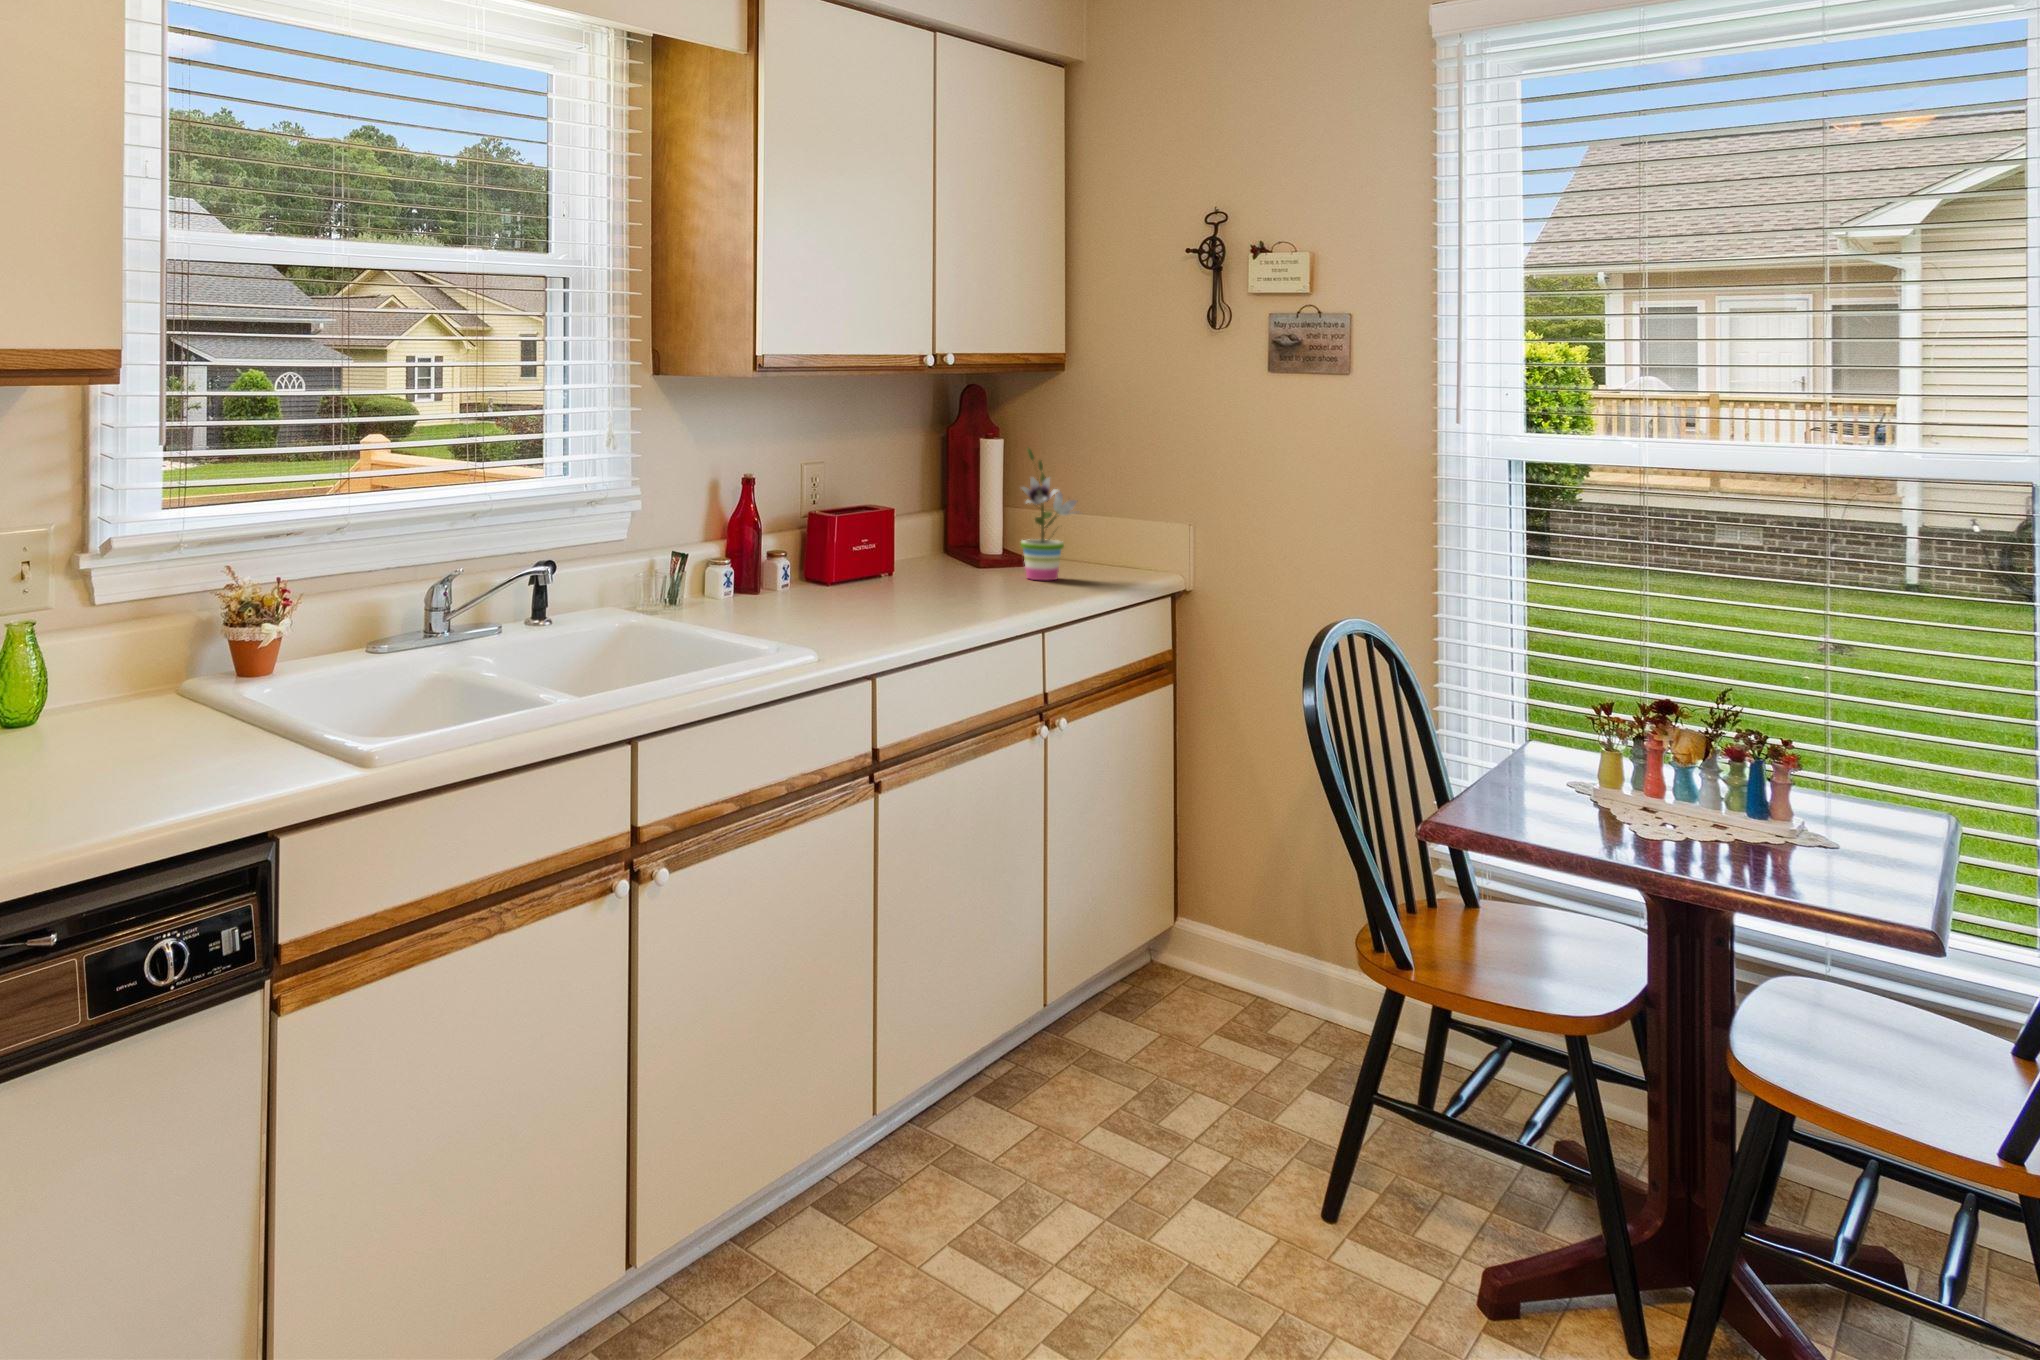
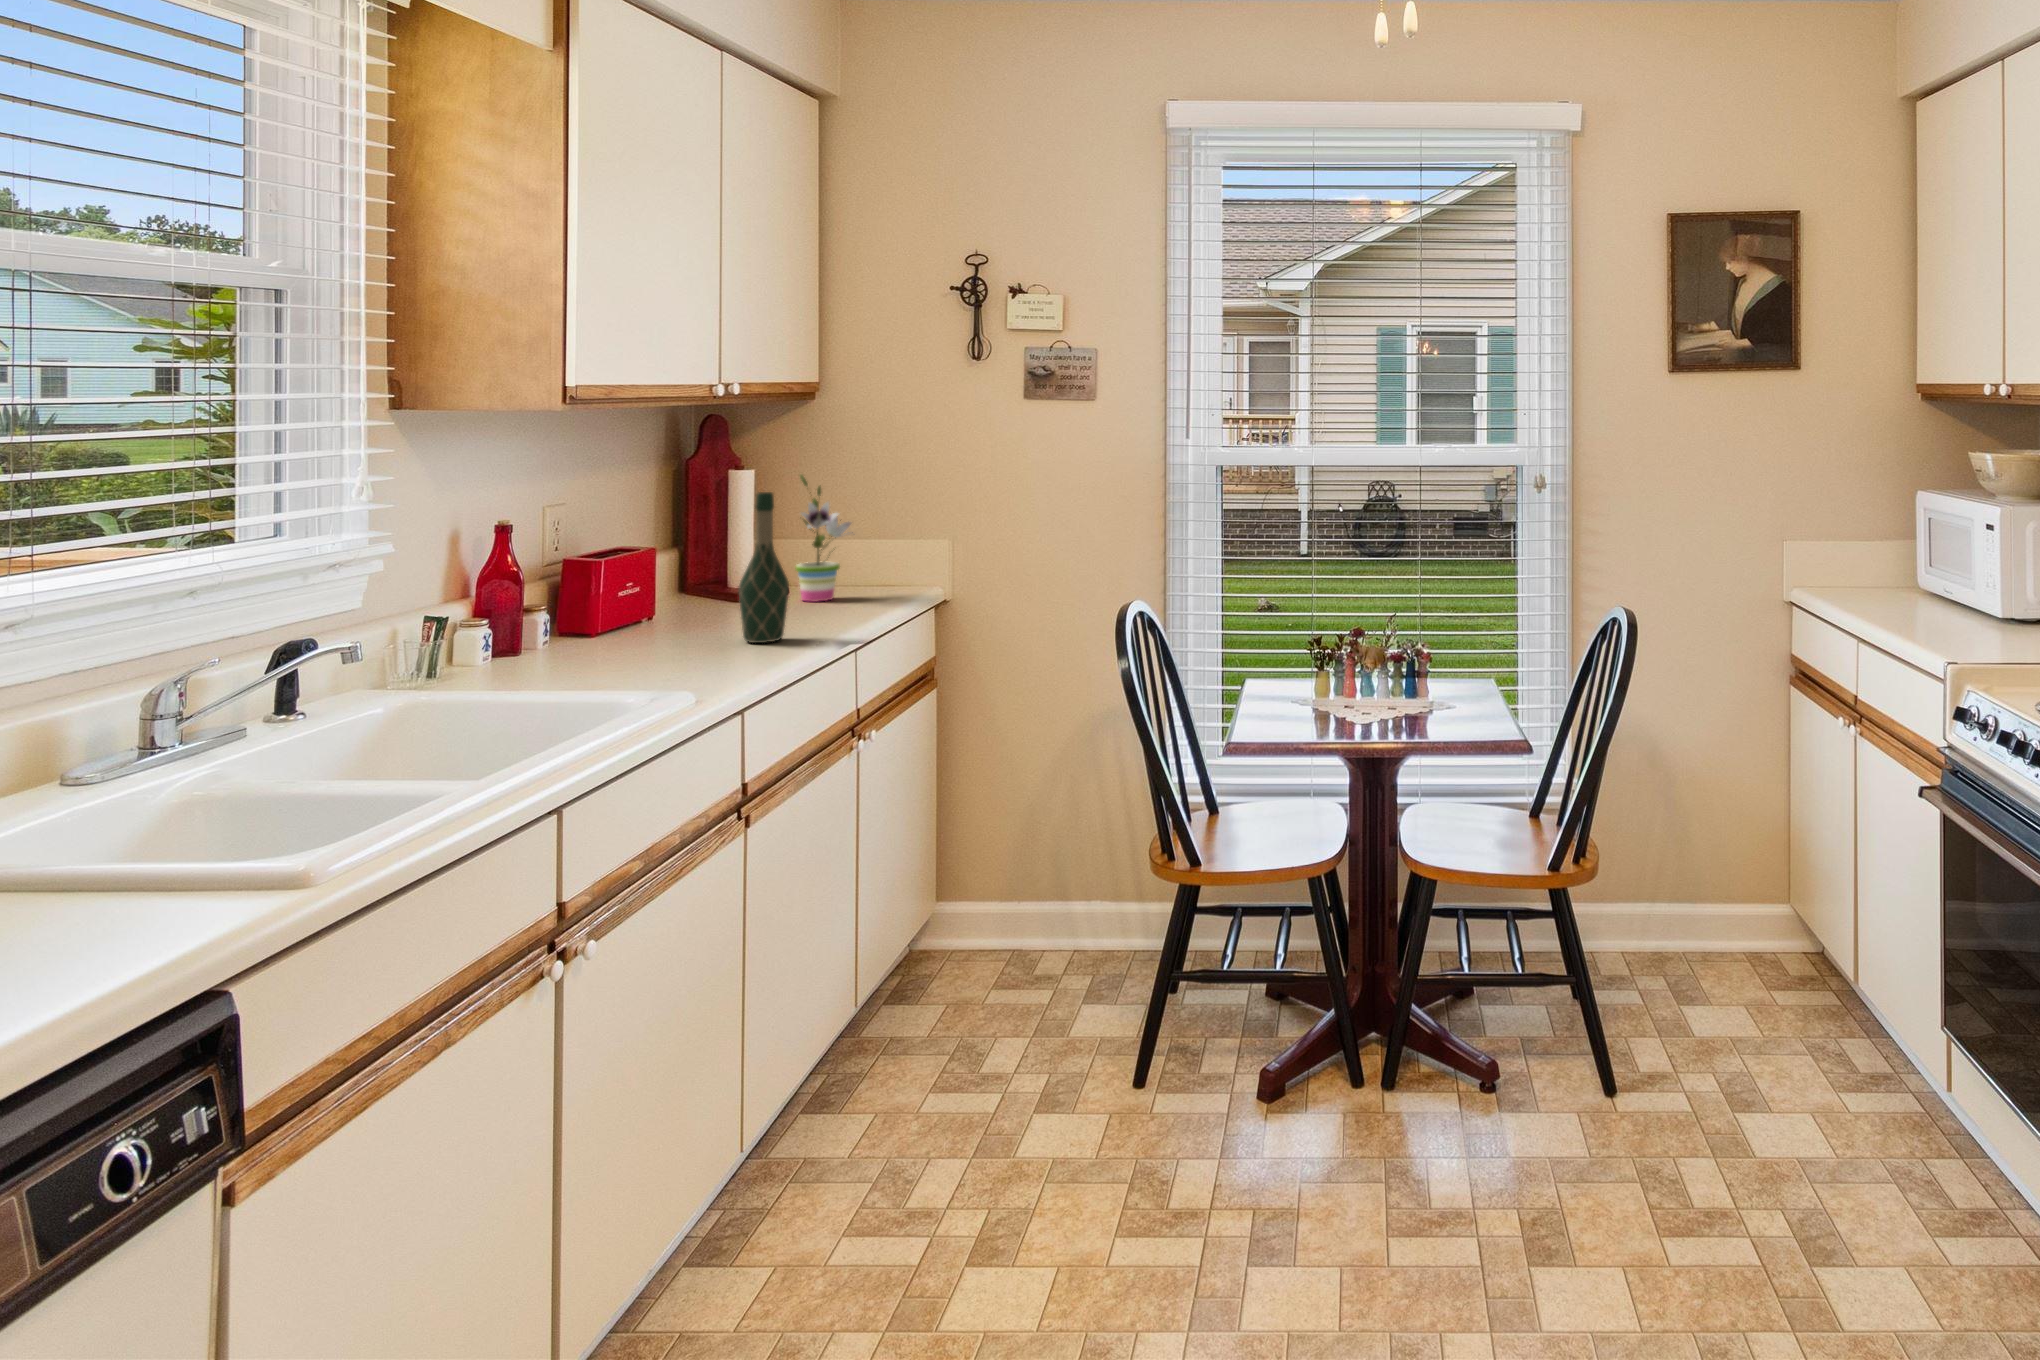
wine bottle: none [920,461,968,614] -> present [739,492,789,643]

